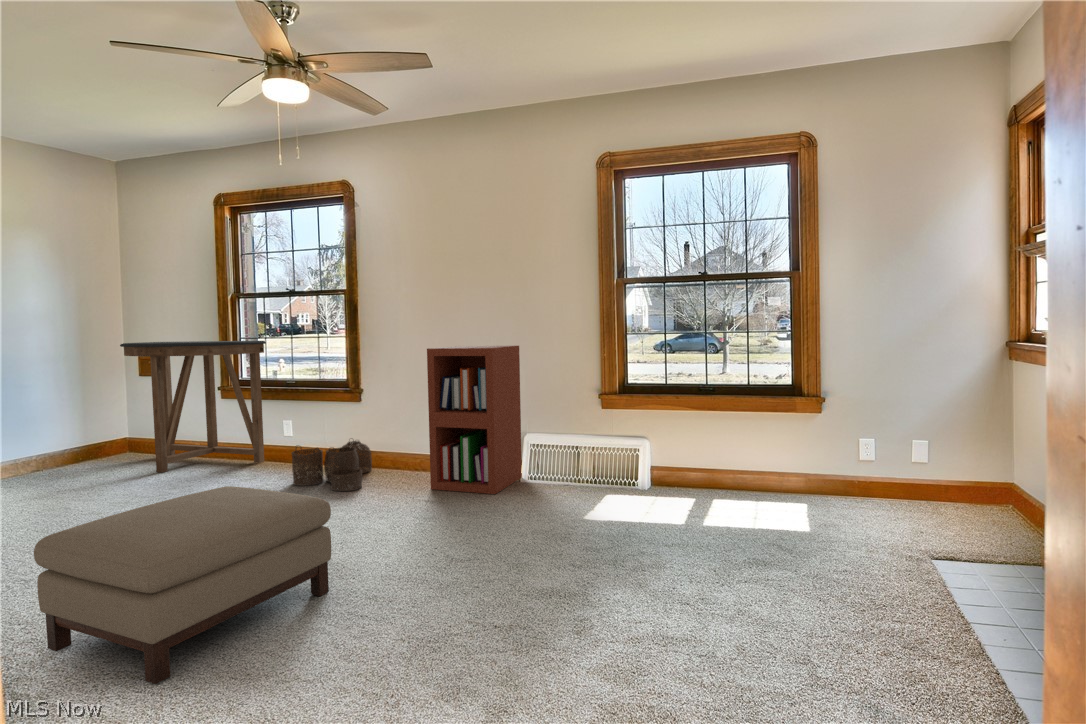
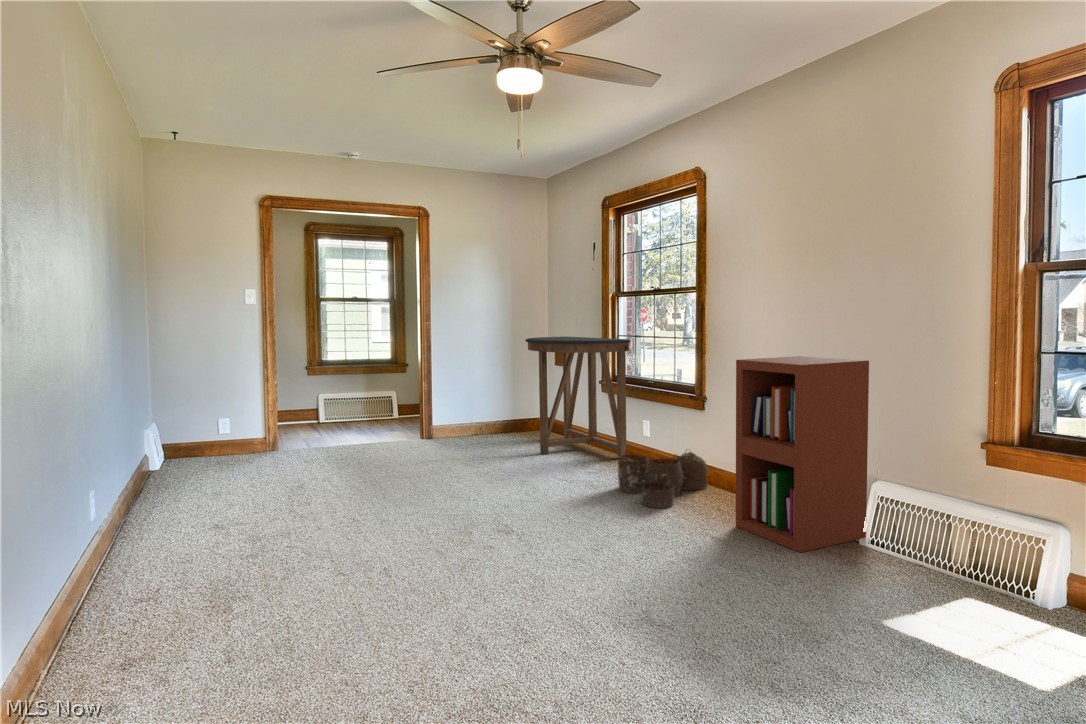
ottoman: present [34,486,331,684] -> none [297,487,507,650]

